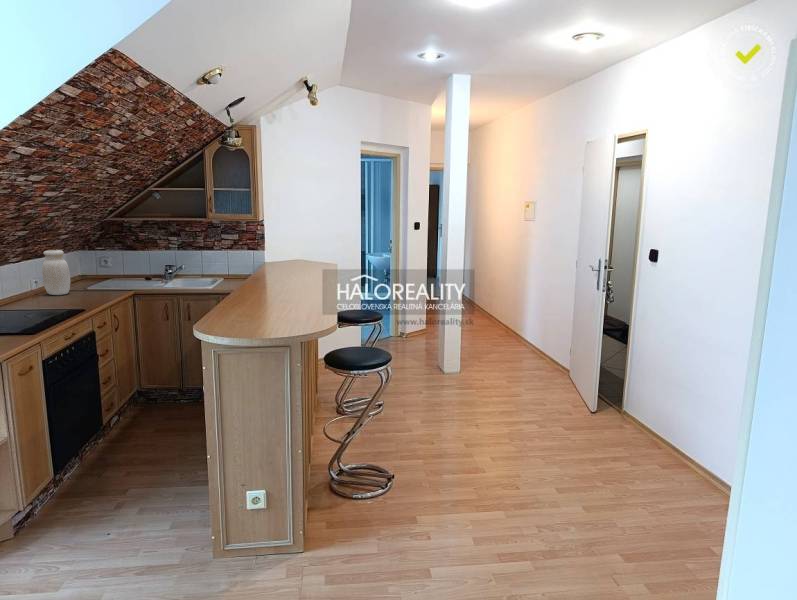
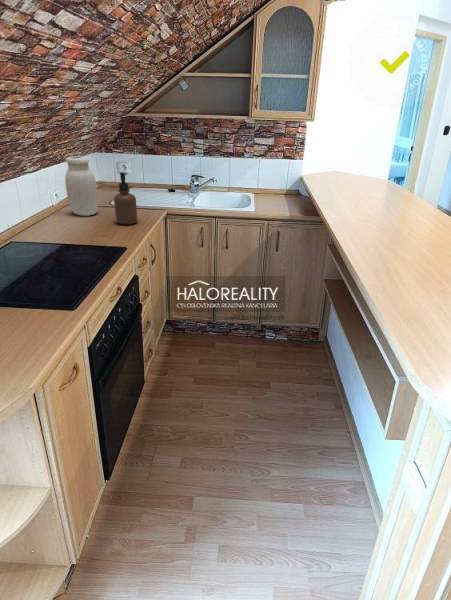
soap dispenser: none [81,260,101,298] -> present [114,173,137,225]

